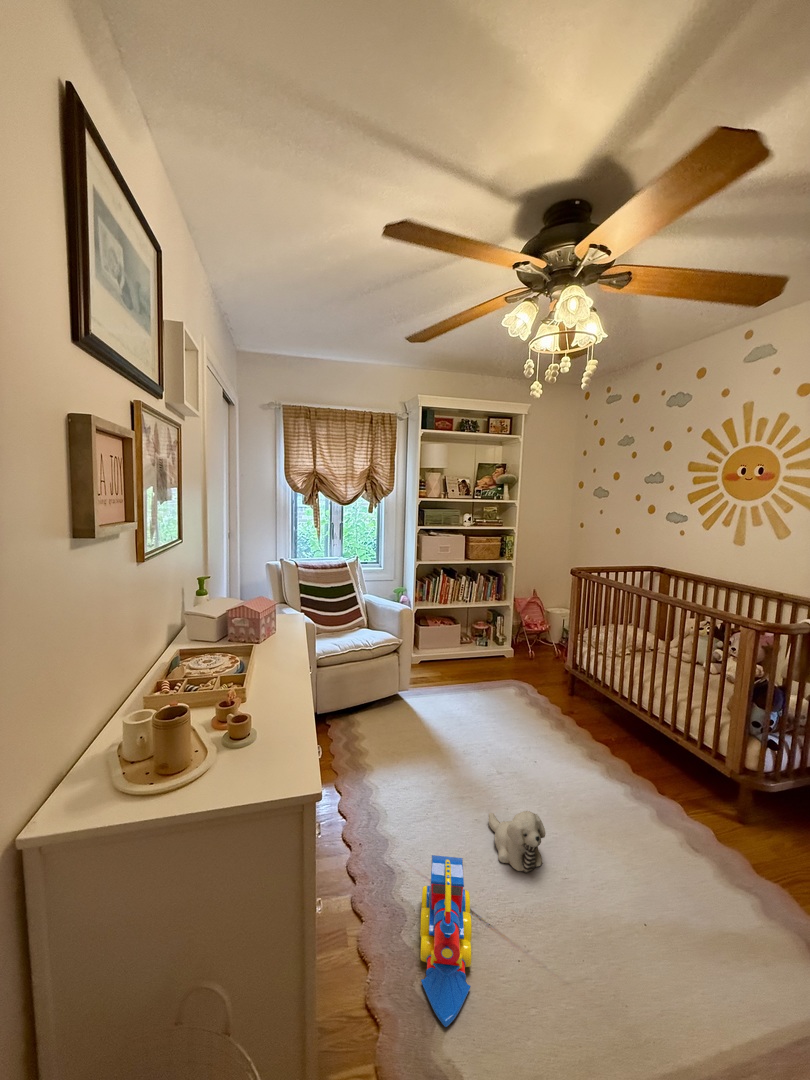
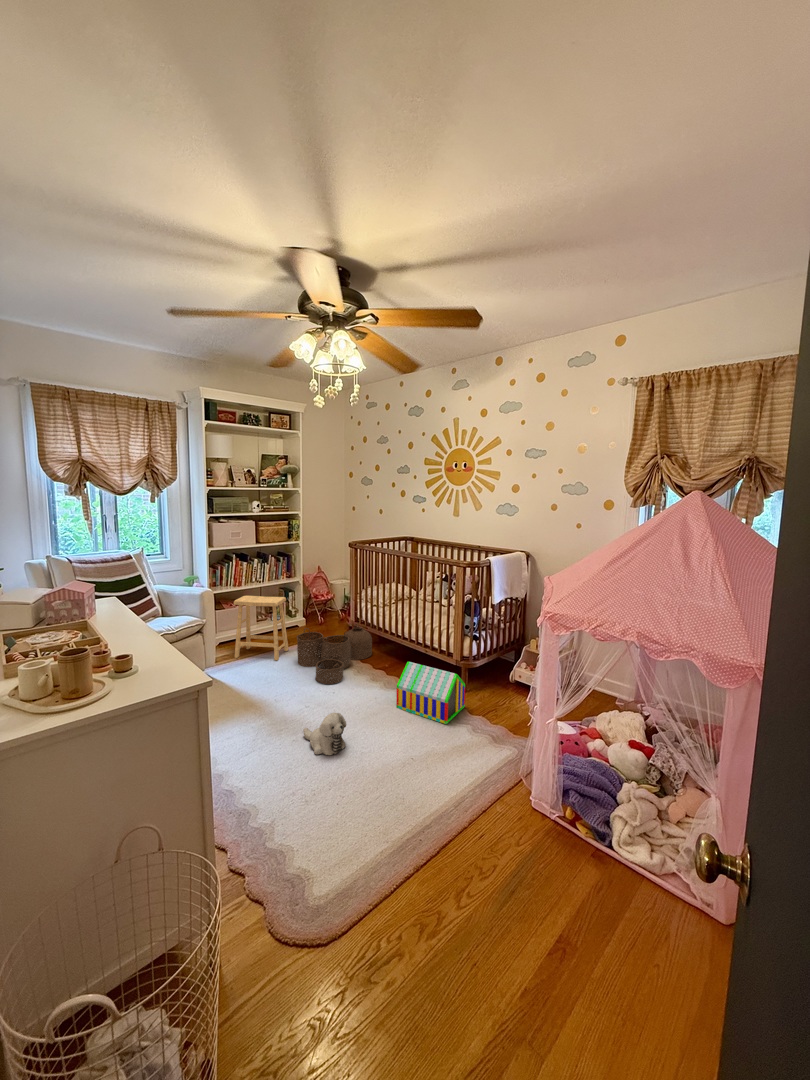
footstool: none [431,616,490,697] -> present [234,596,288,660]
woven basket: none [497,666,593,749] -> present [297,626,372,684]
toy house: none [624,755,751,883] -> present [396,662,466,724]
toy train: present [420,855,472,1027] -> none [261,750,306,846]

